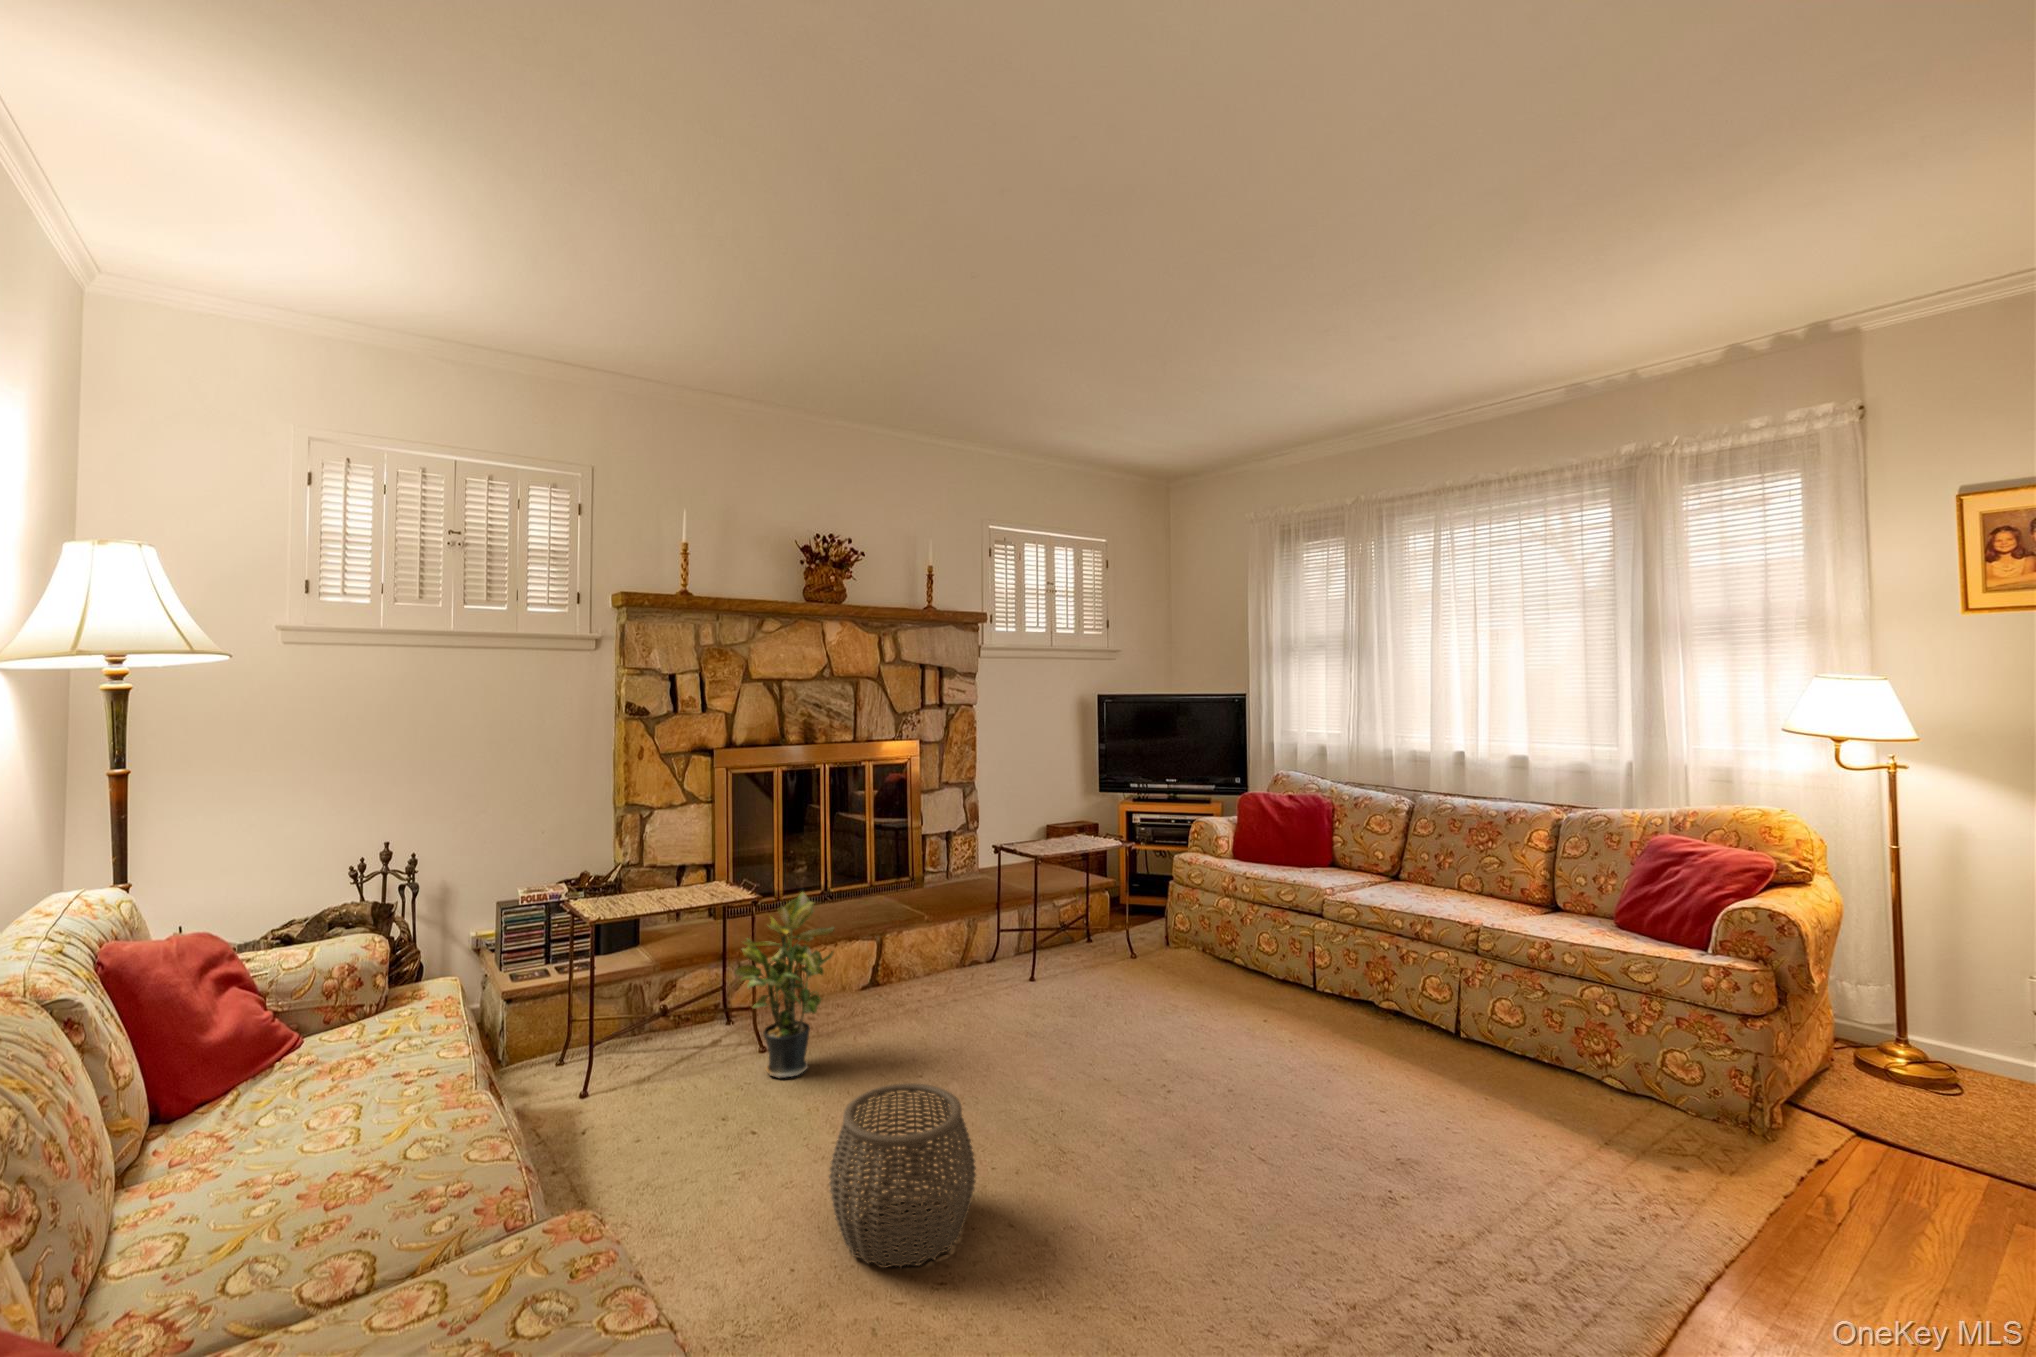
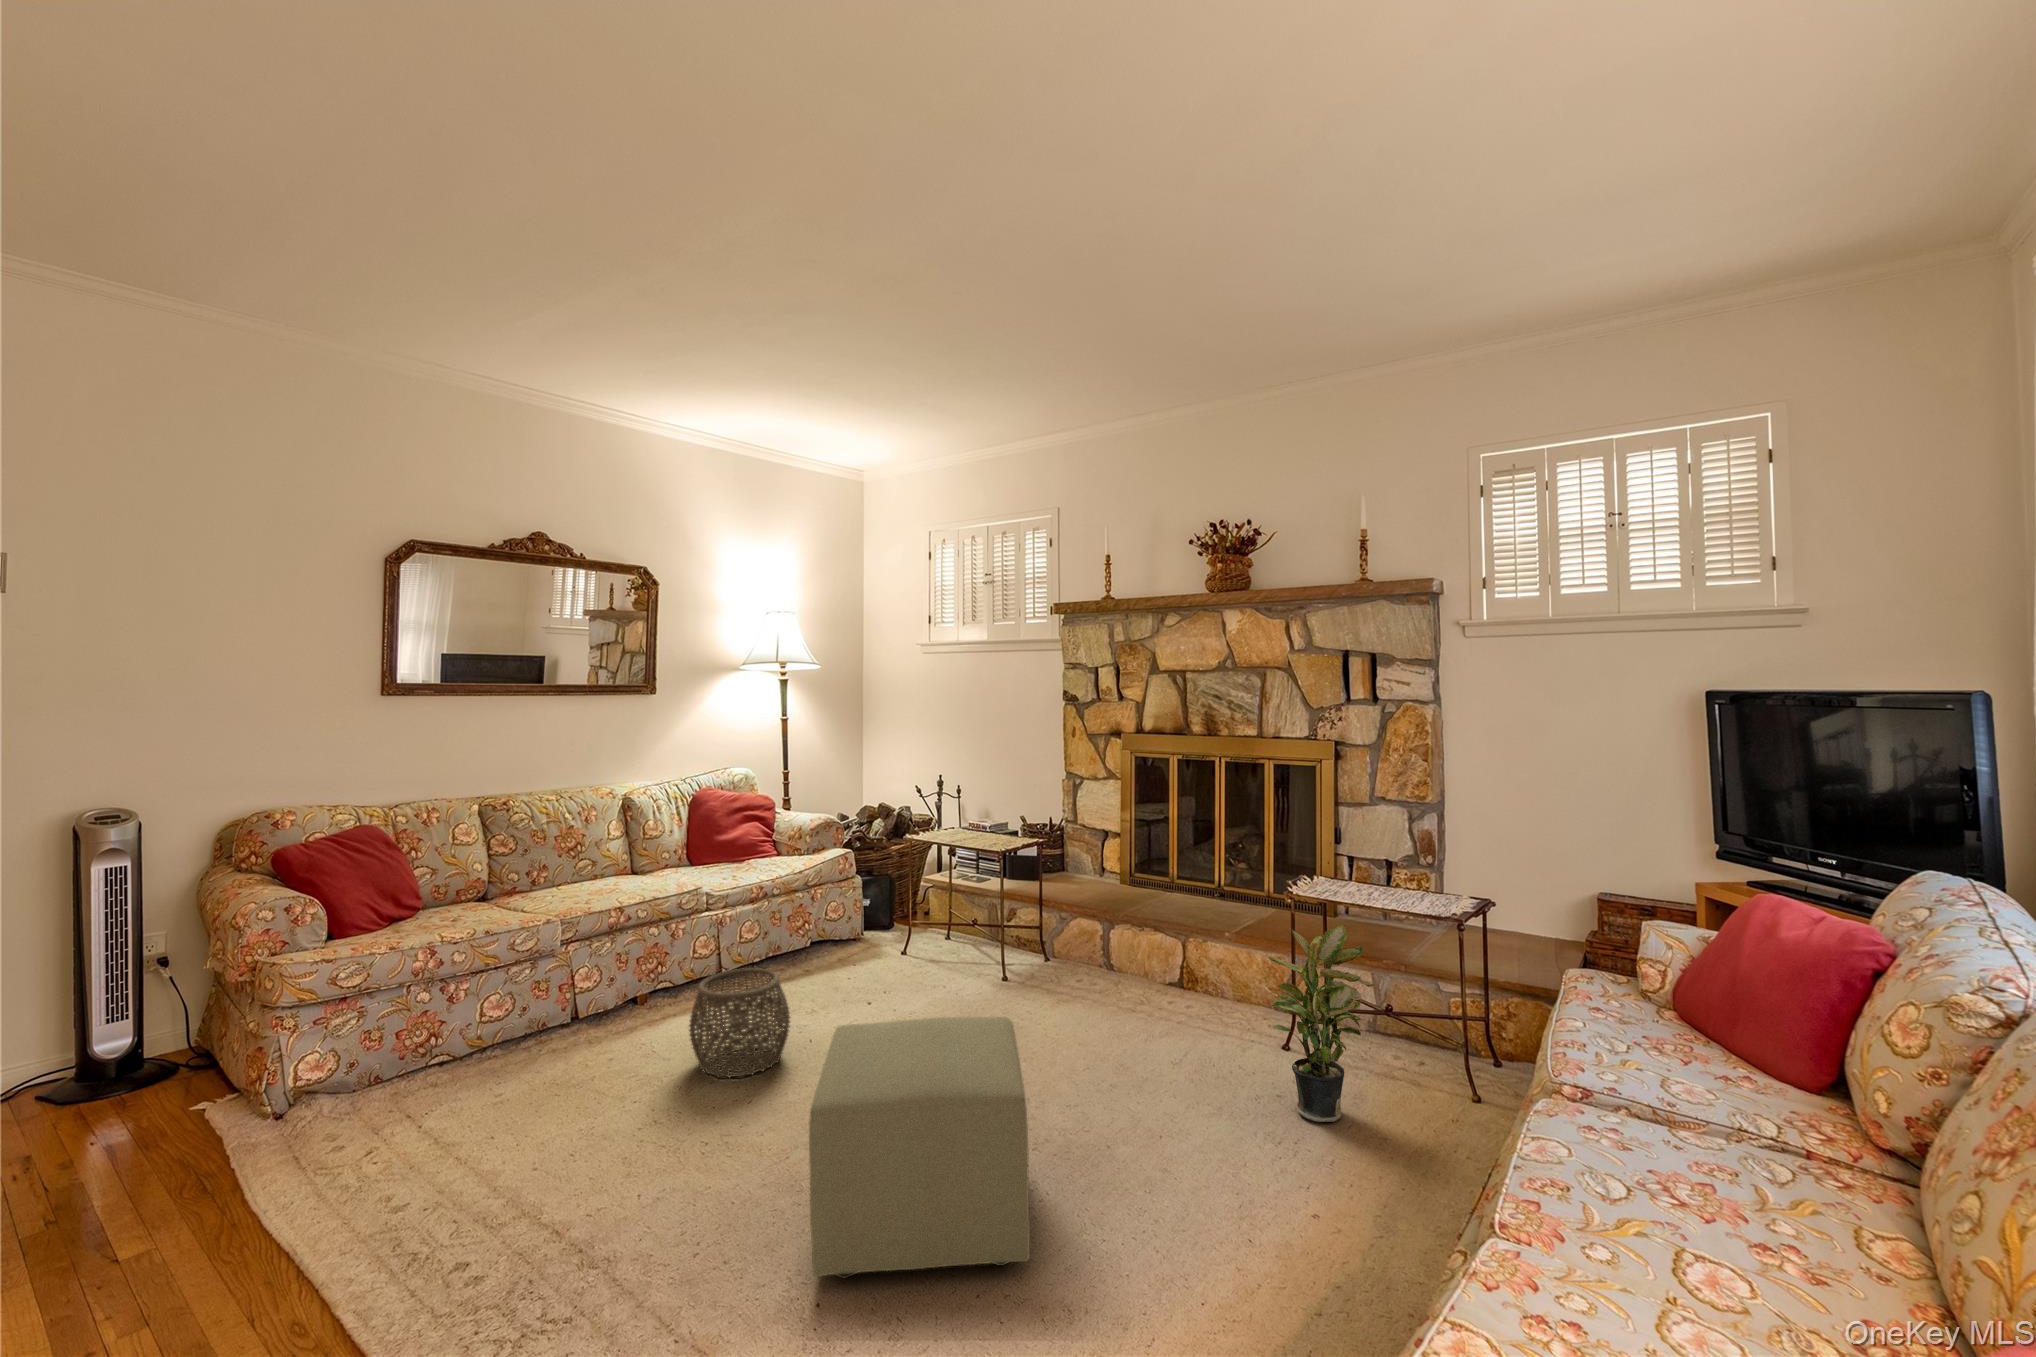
potted plant: present [735,892,834,1079] -> present [1267,925,1375,1122]
ottoman: none [1214,958,1419,1174] -> present [809,1017,1030,1278]

